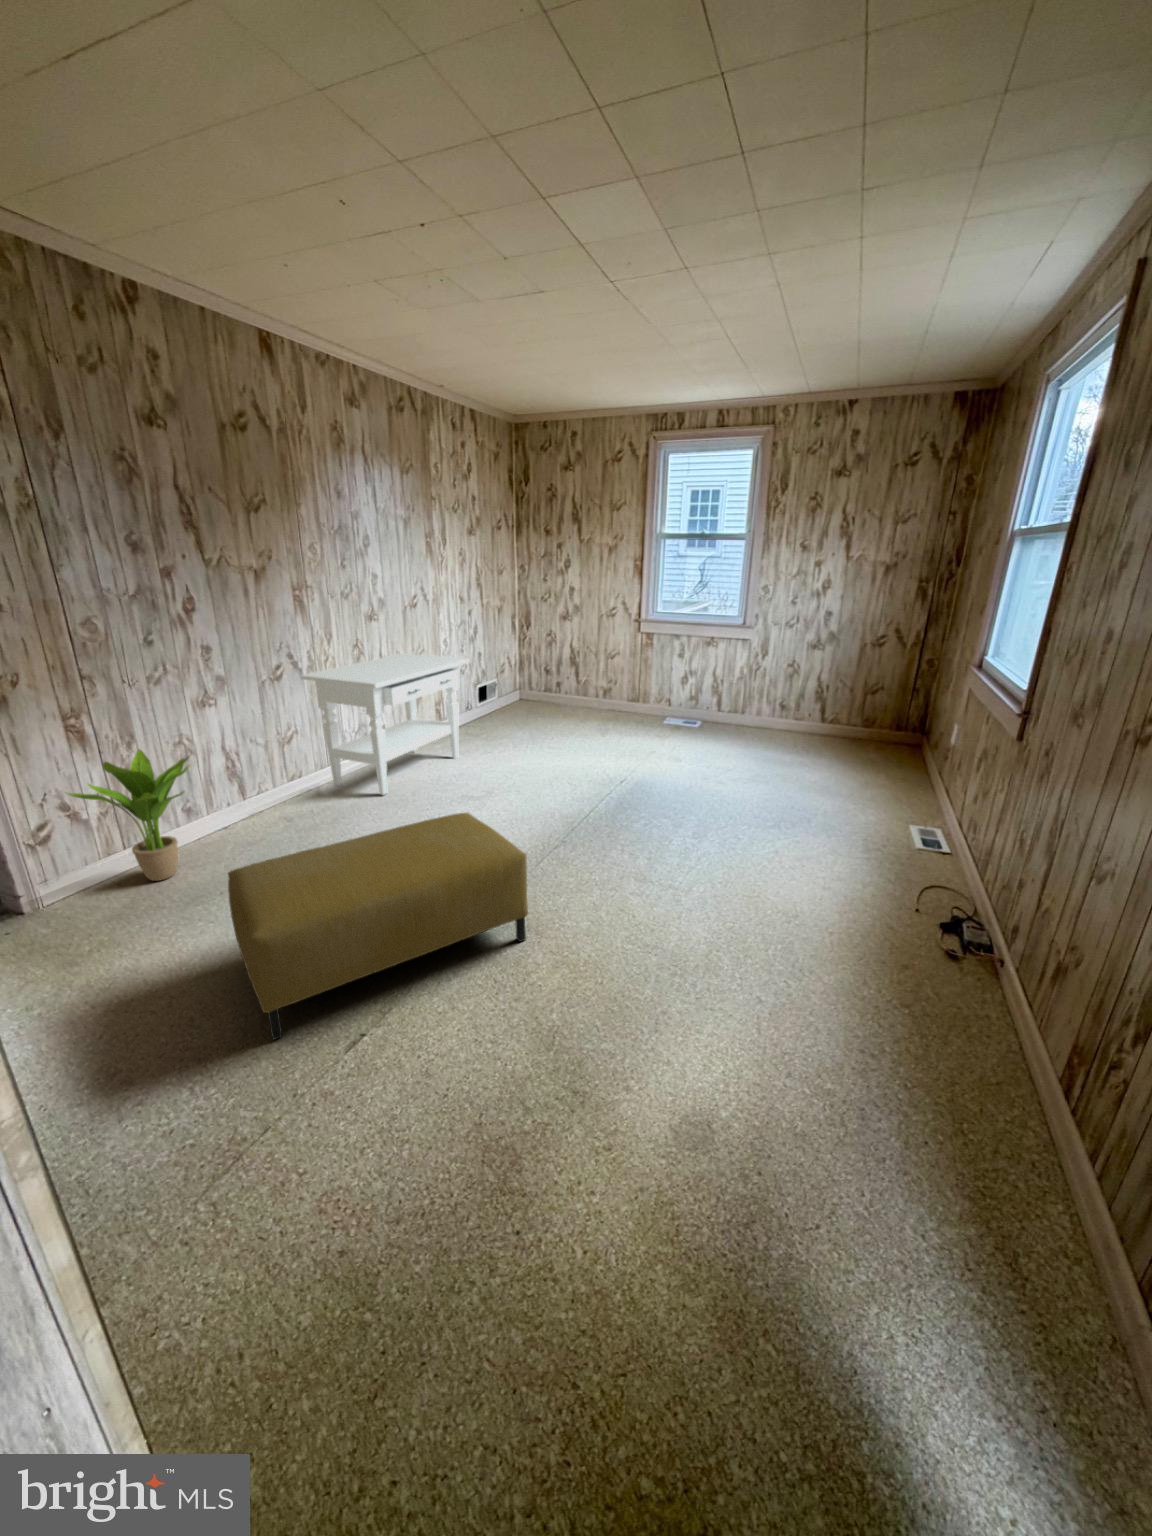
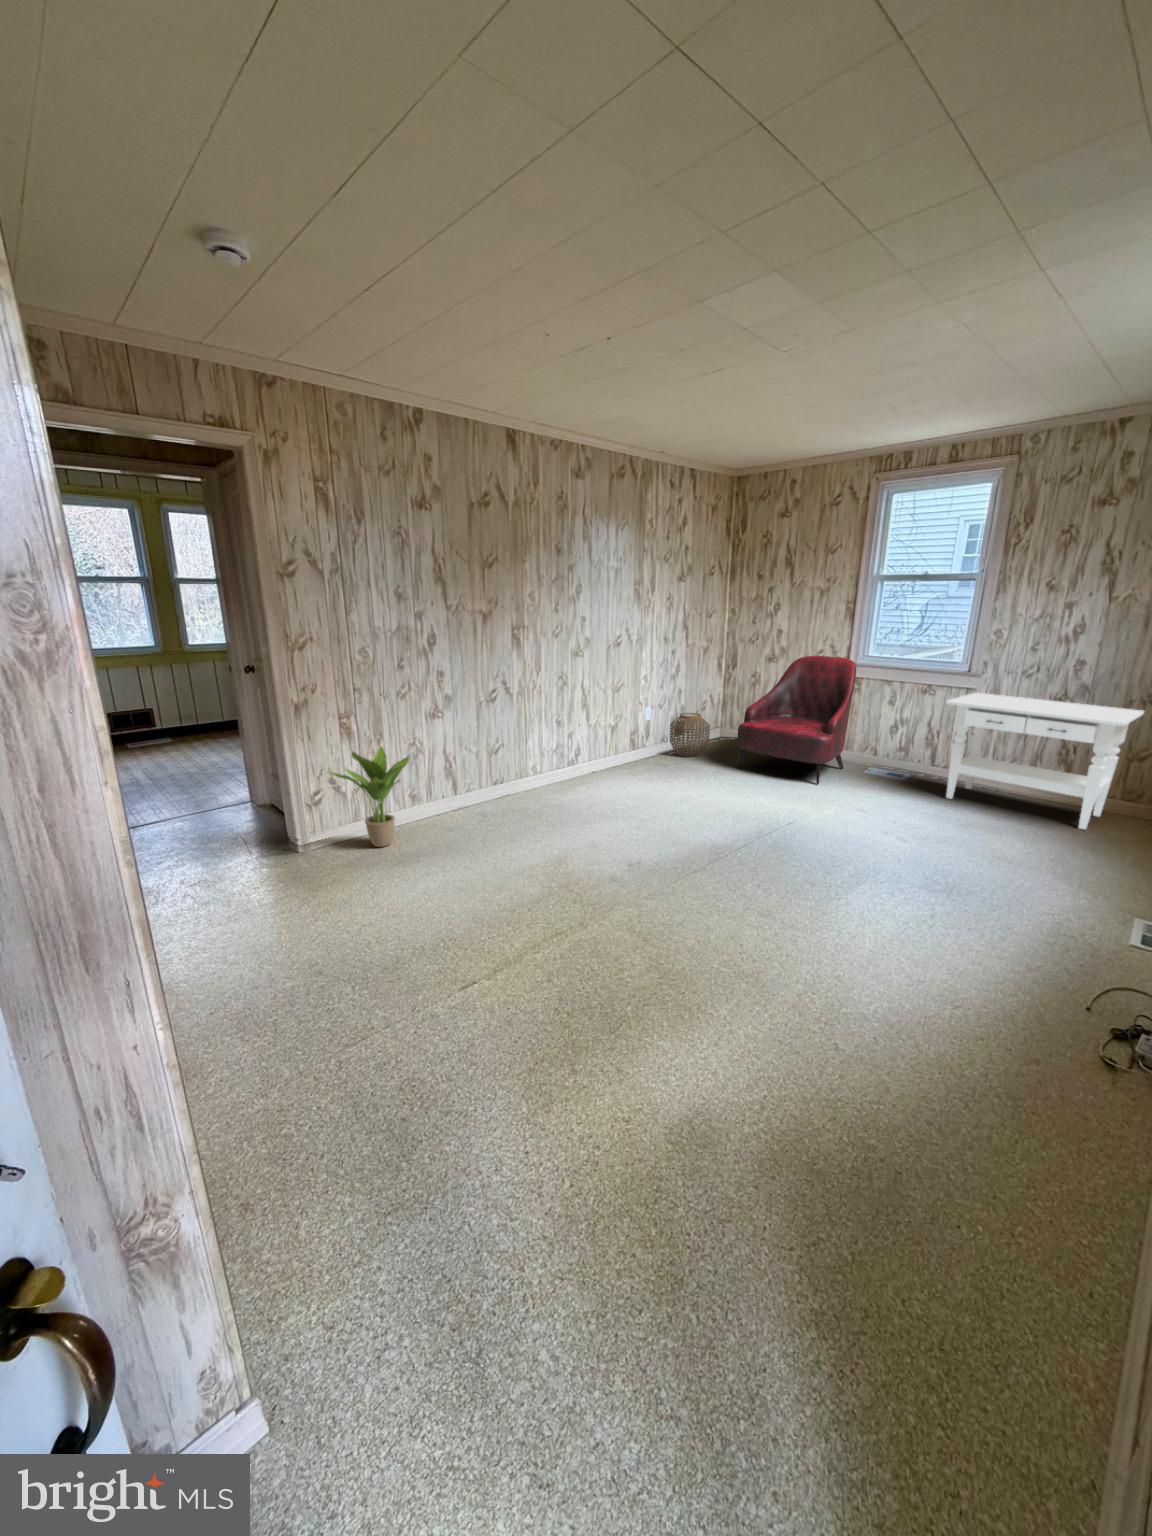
armchair: none [548,613,649,737] -> present [737,656,856,784]
side table: present [301,653,470,795] -> present [946,693,1144,830]
woven basket: none [476,676,517,722] -> present [670,713,710,757]
ottoman: present [228,812,528,1040] -> none [401,824,634,972]

